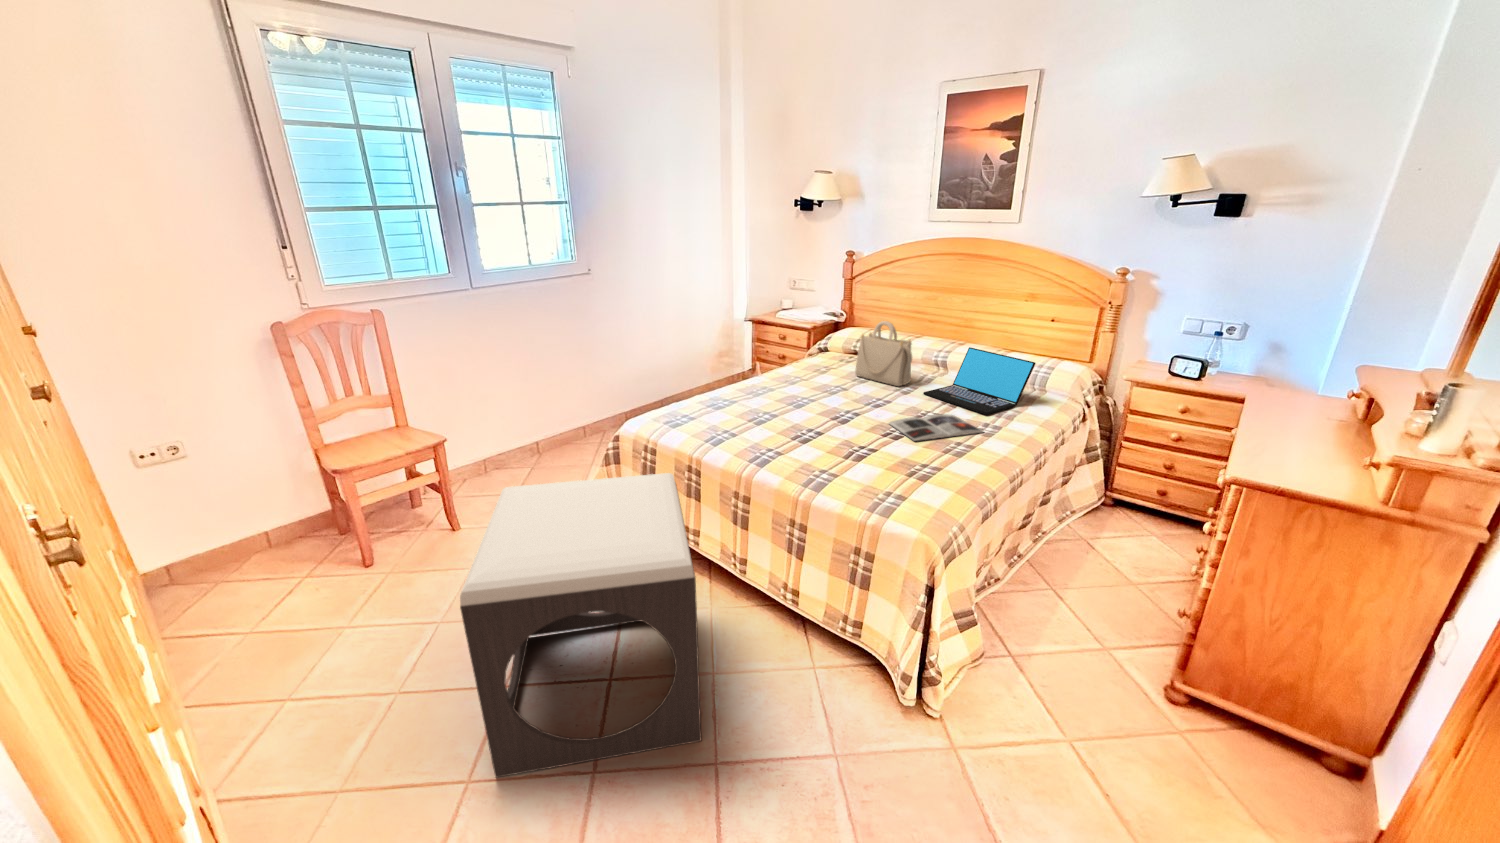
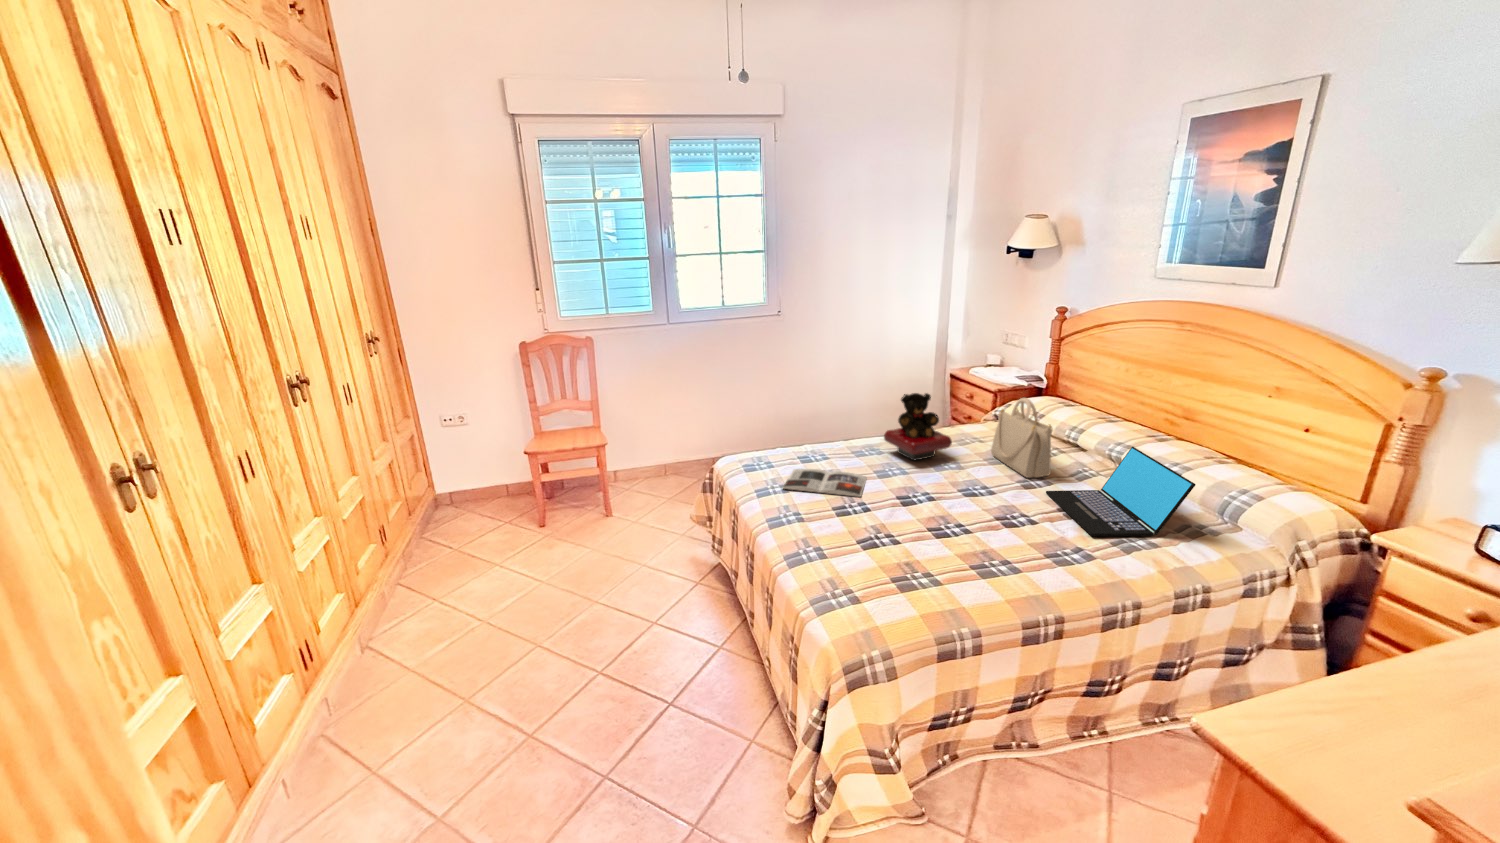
teddy bear: none [773,328,831,390] -> present [884,393,952,460]
magazine: present [889,414,983,441] -> present [783,469,867,497]
footstool: present [460,473,702,778] -> none [458,492,693,749]

